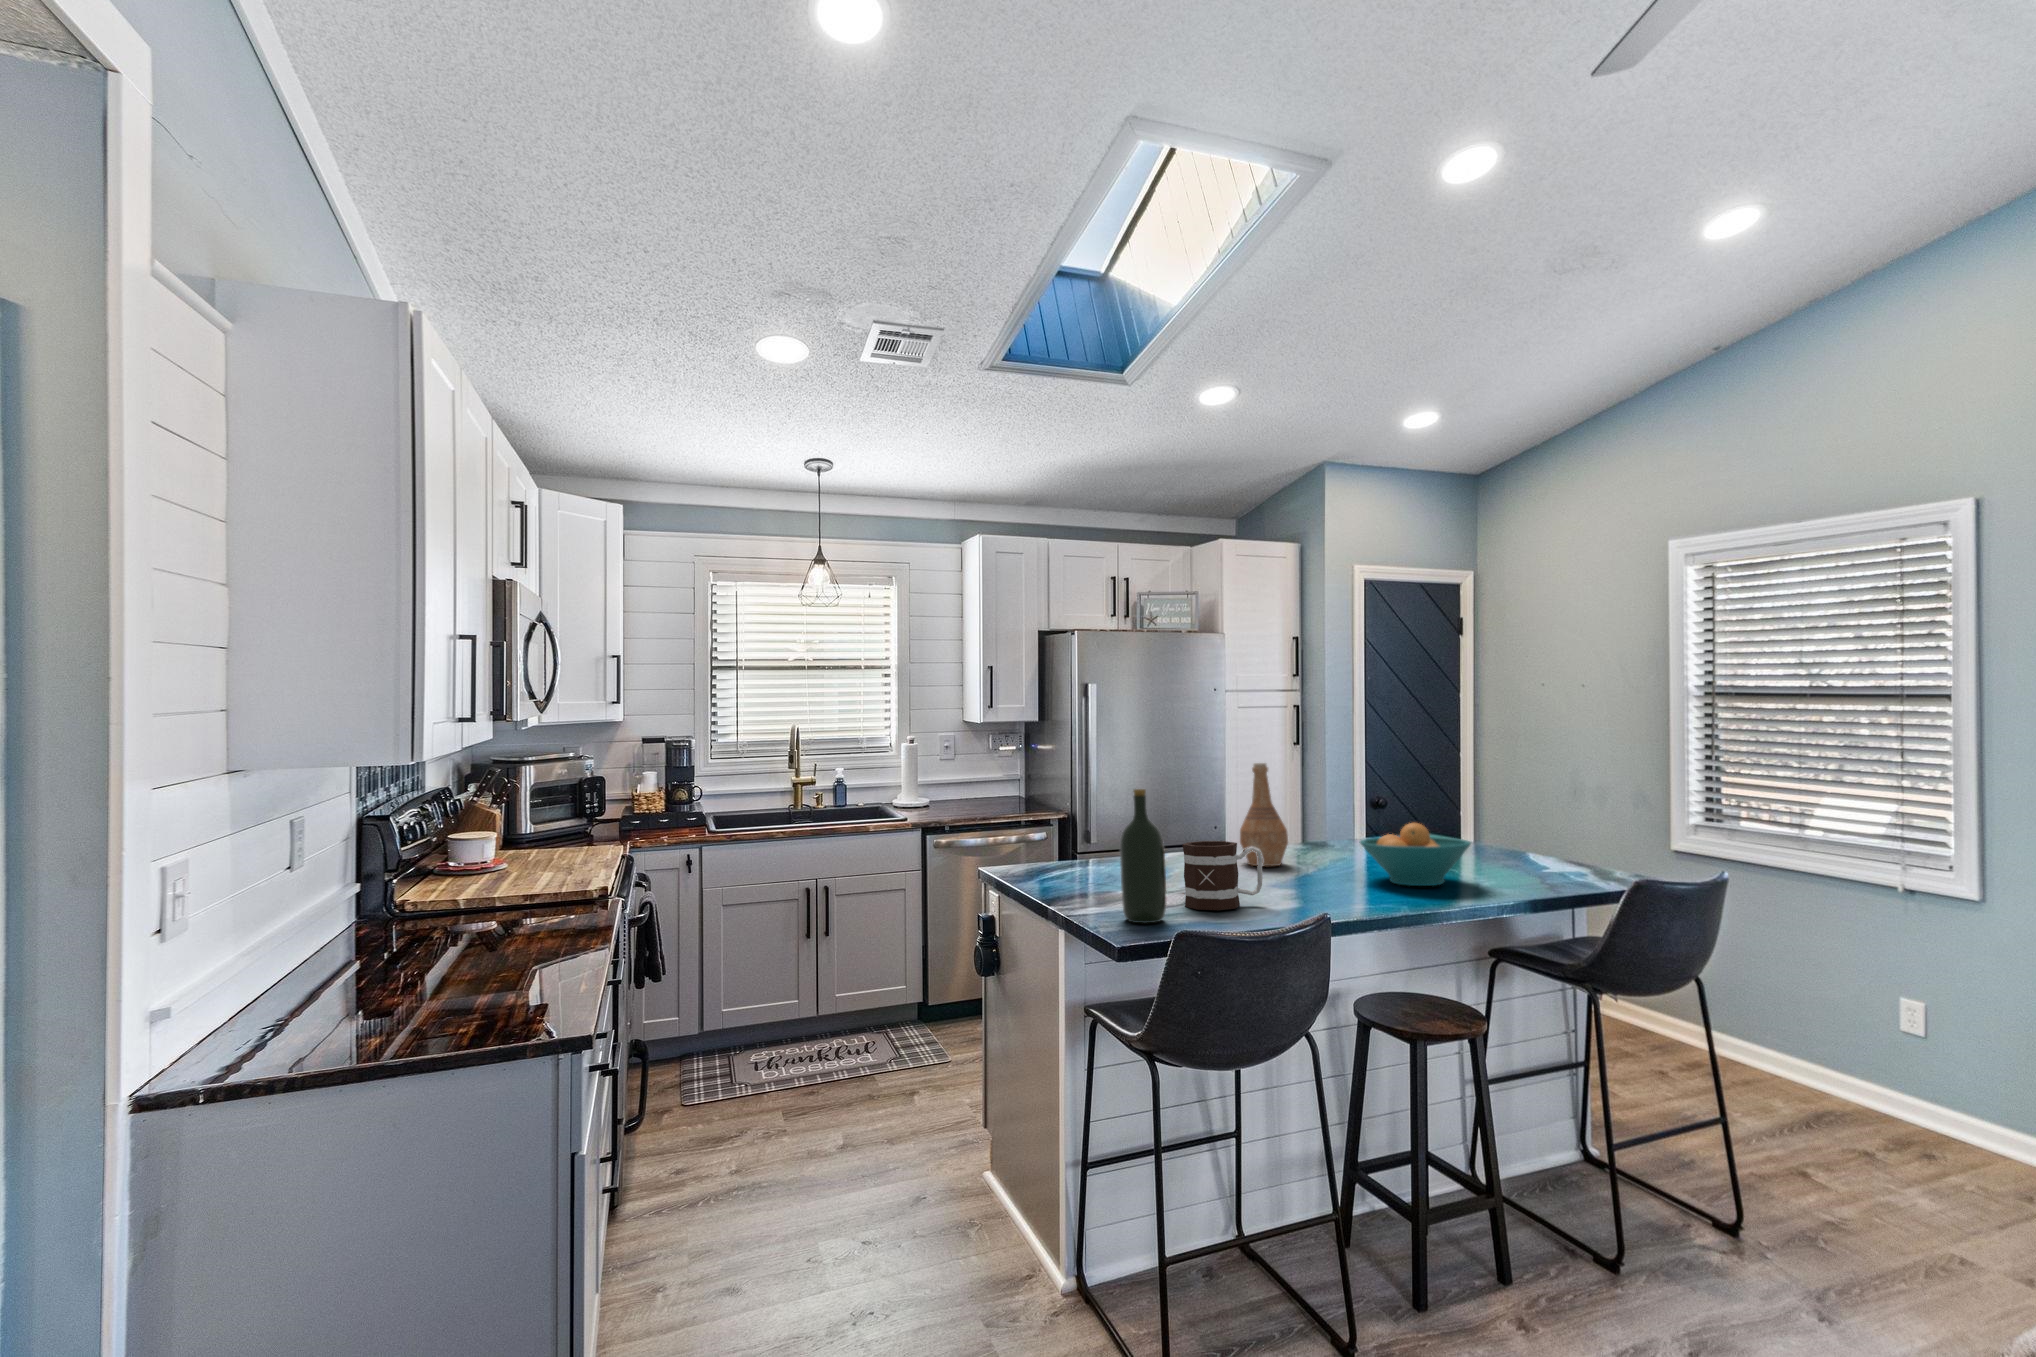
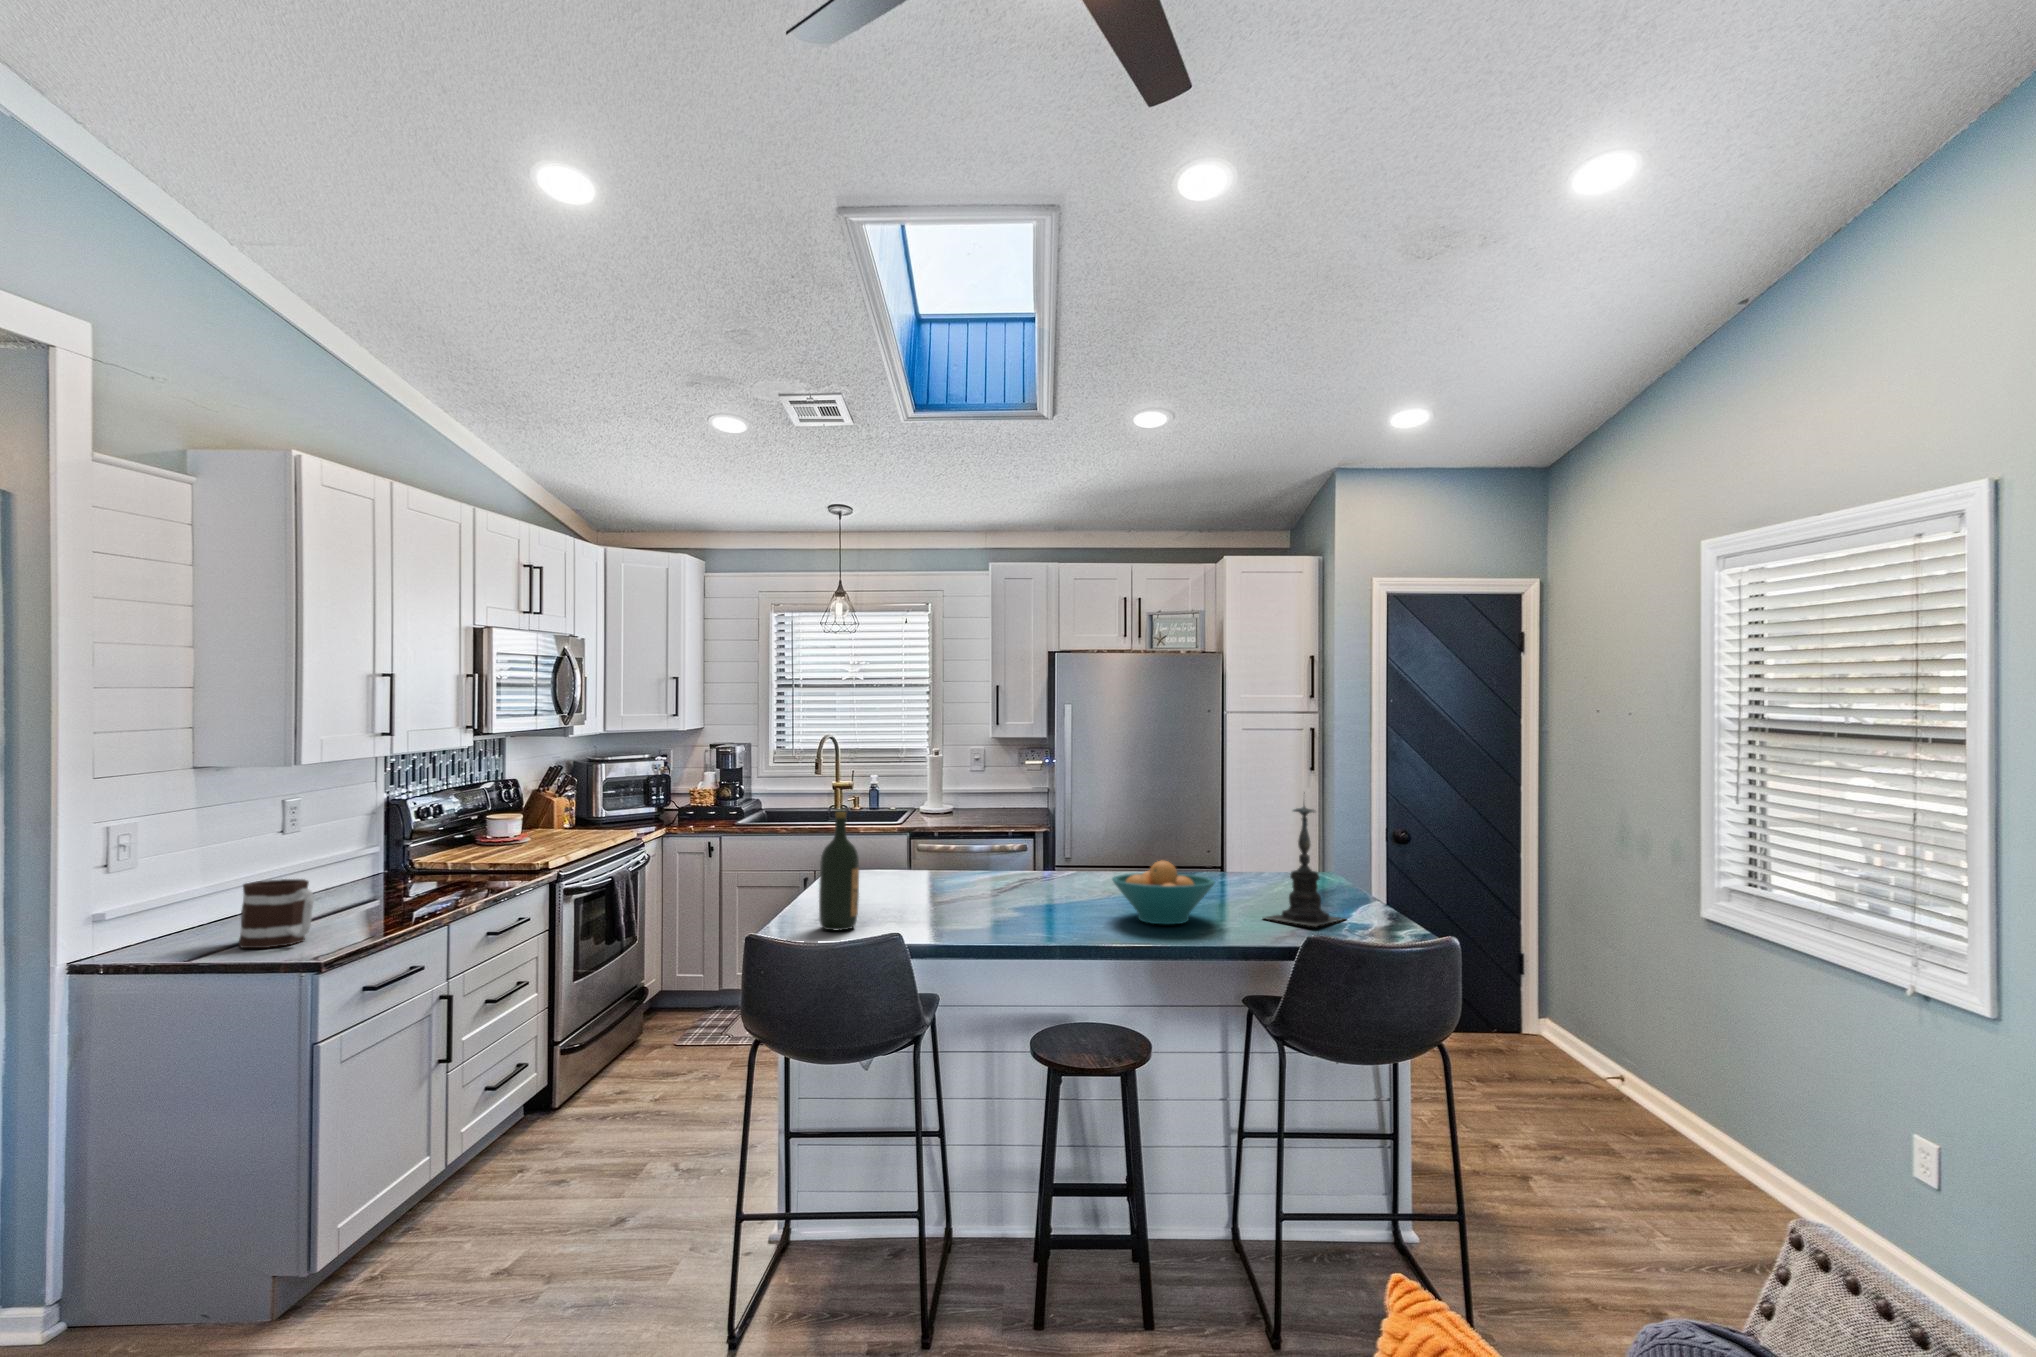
candle holder: none [1487,748,1553,875] -> present [1265,804,1344,926]
vase: present [1240,763,1288,866] -> none [1044,792,1090,893]
mug: present [1183,841,1263,910] -> present [238,879,314,948]

